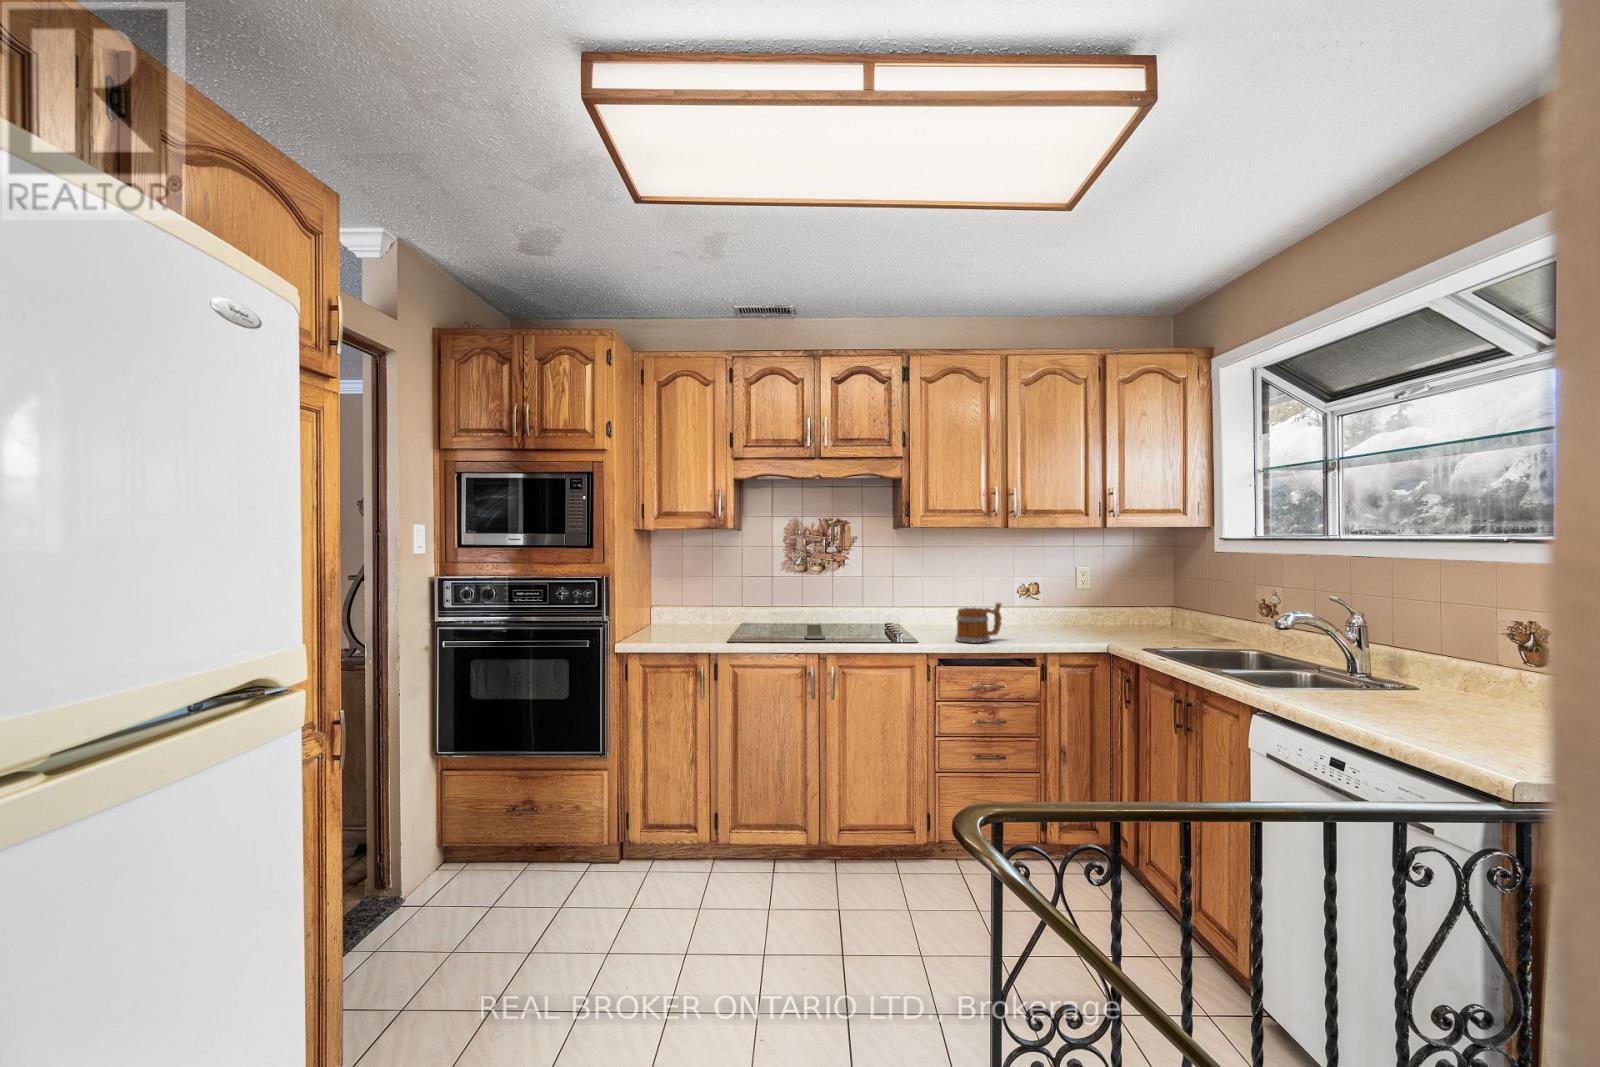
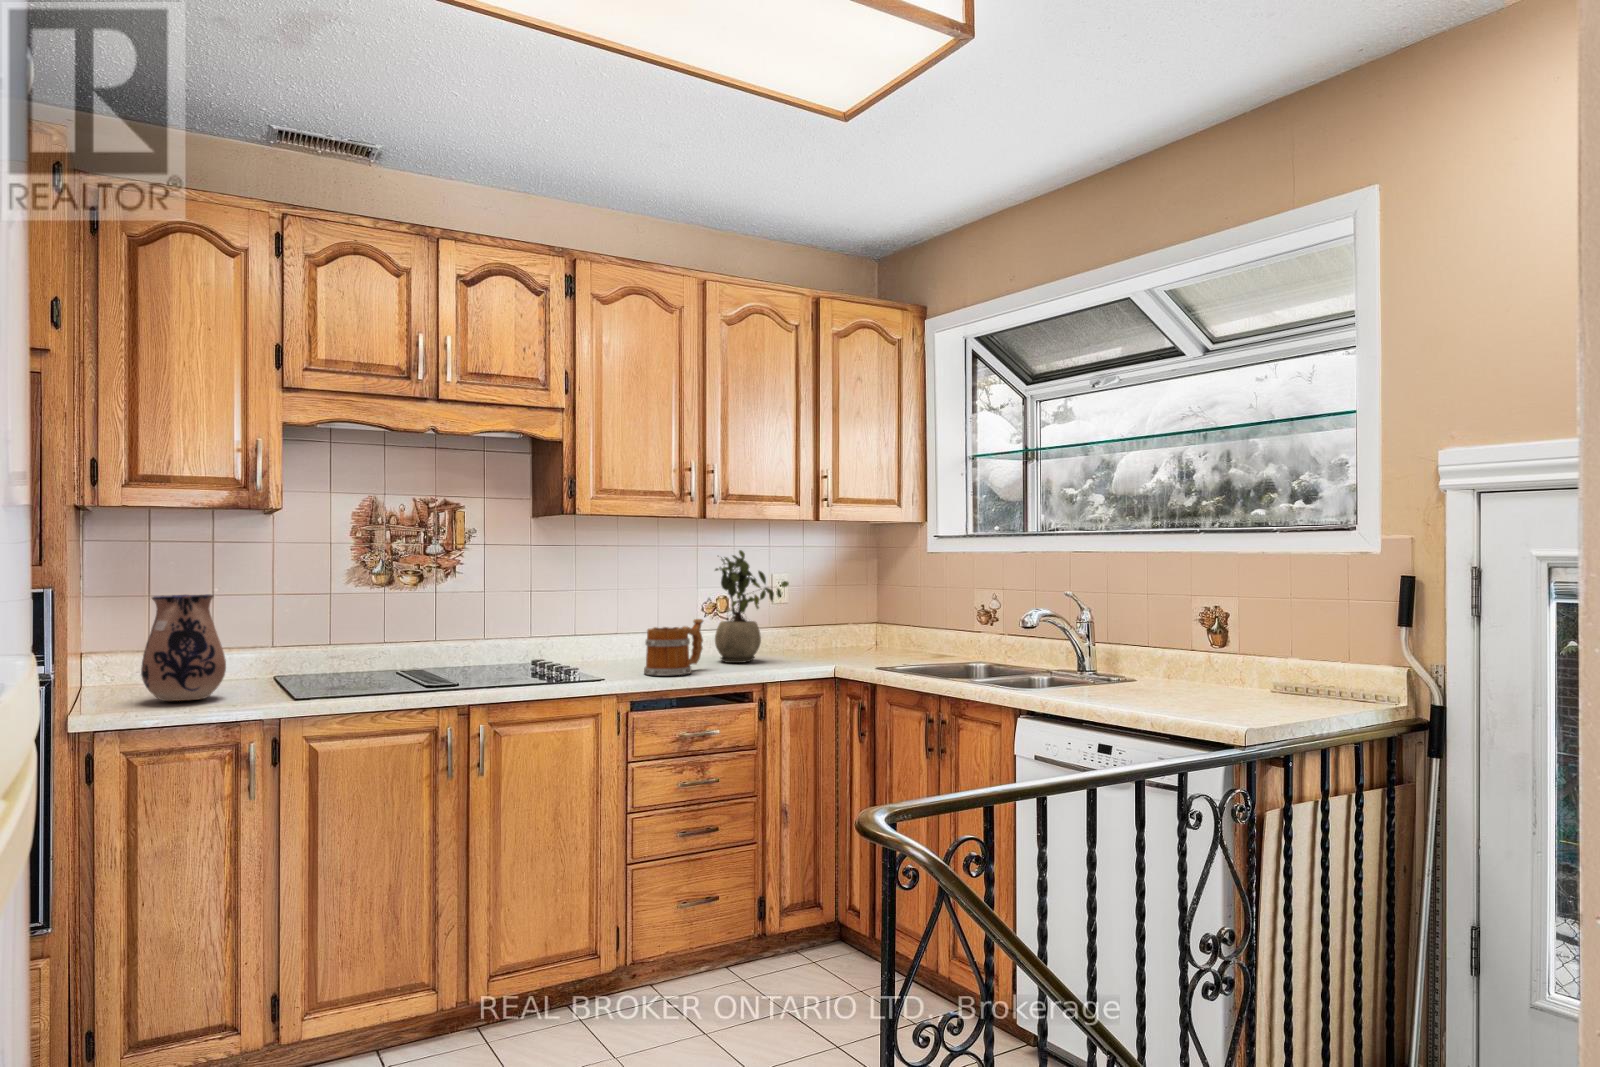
potted plant: none [1018,552,1076,636] -> present [715,550,789,663]
ceramic pitcher: none [661,579,703,638] -> present [141,595,226,701]

